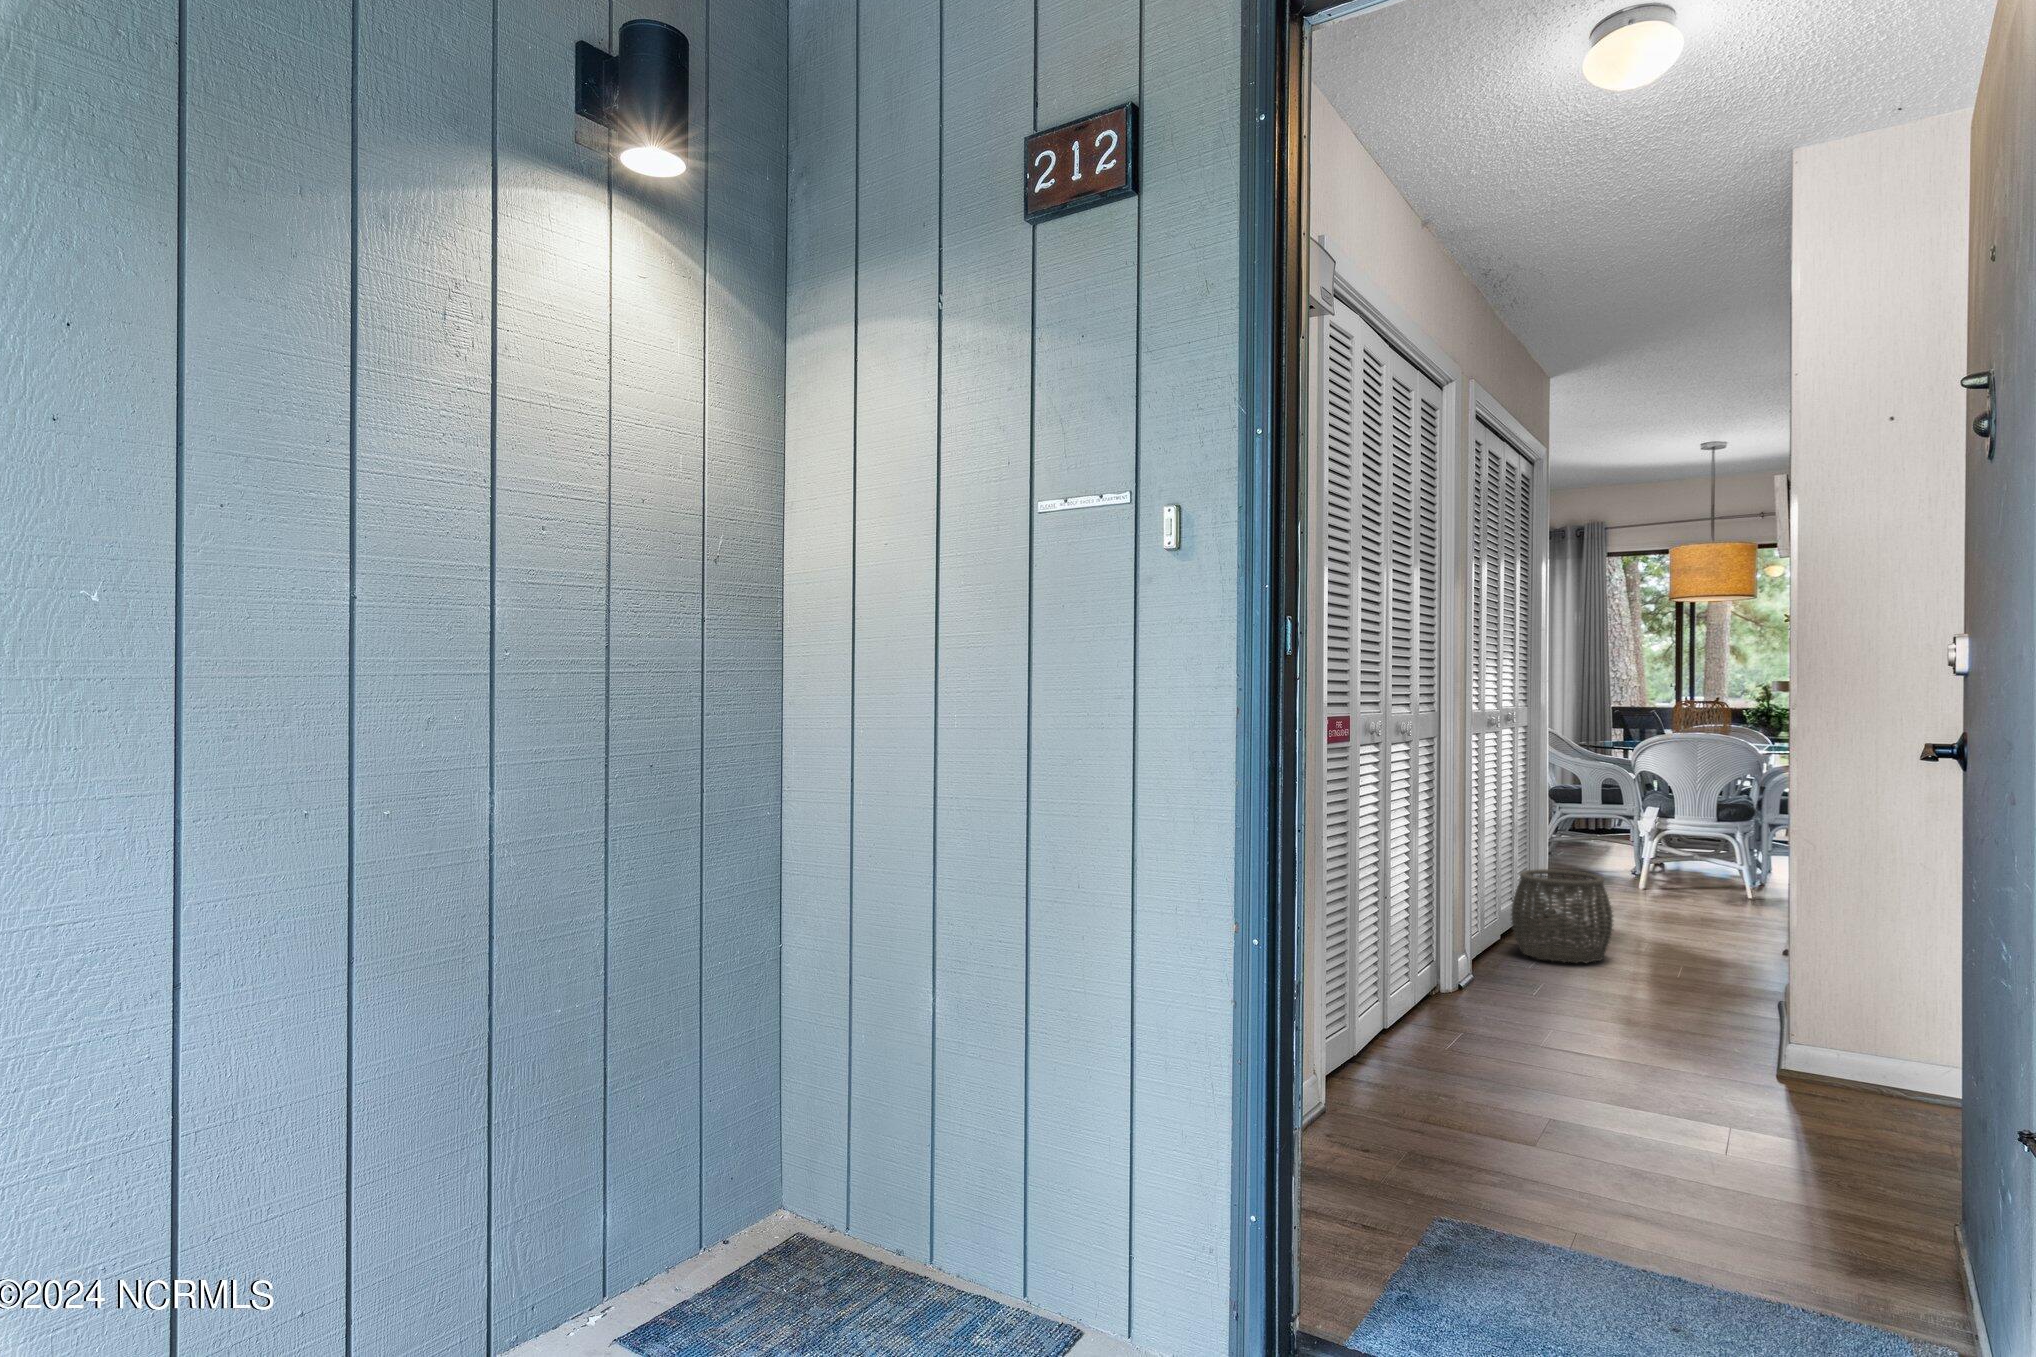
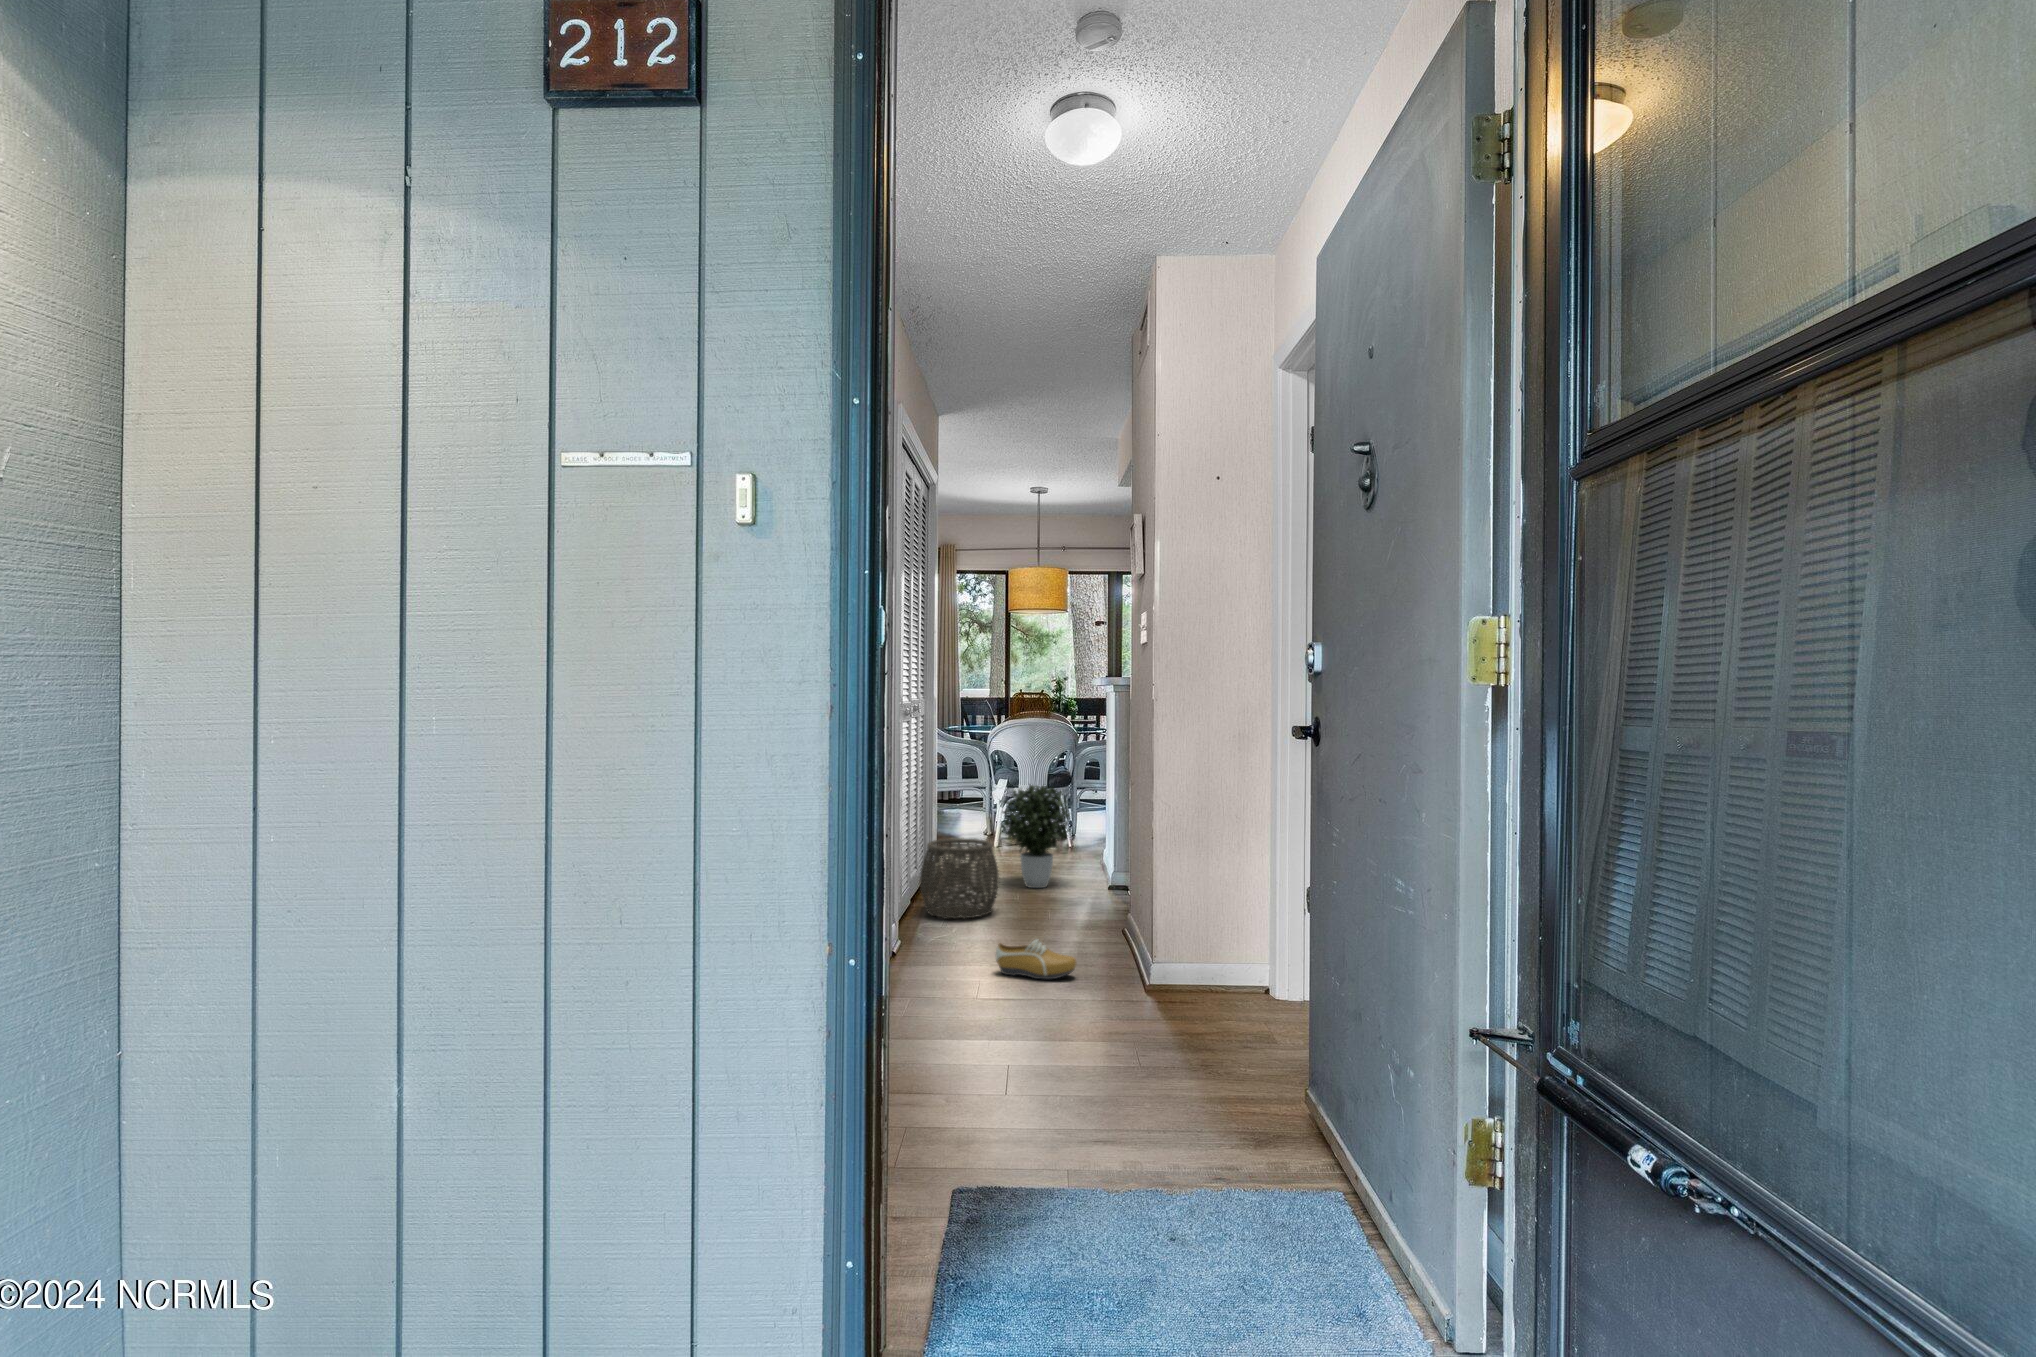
potted plant: none [1629,811,1730,941] -> present [1003,785,1071,888]
shoe: none [1582,990,1689,1040] -> present [996,939,1076,979]

